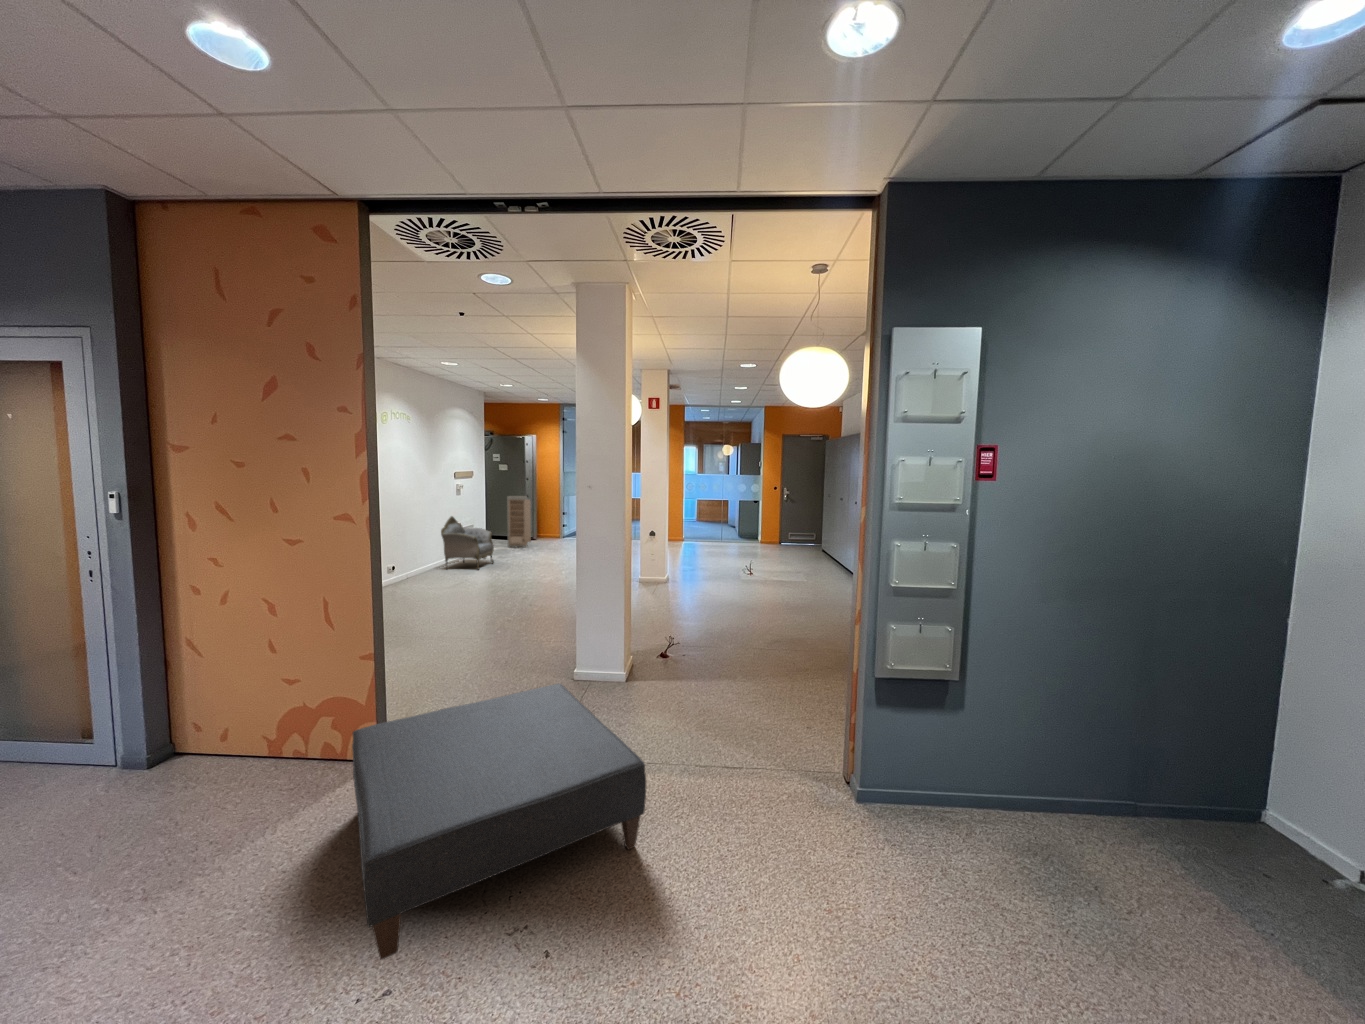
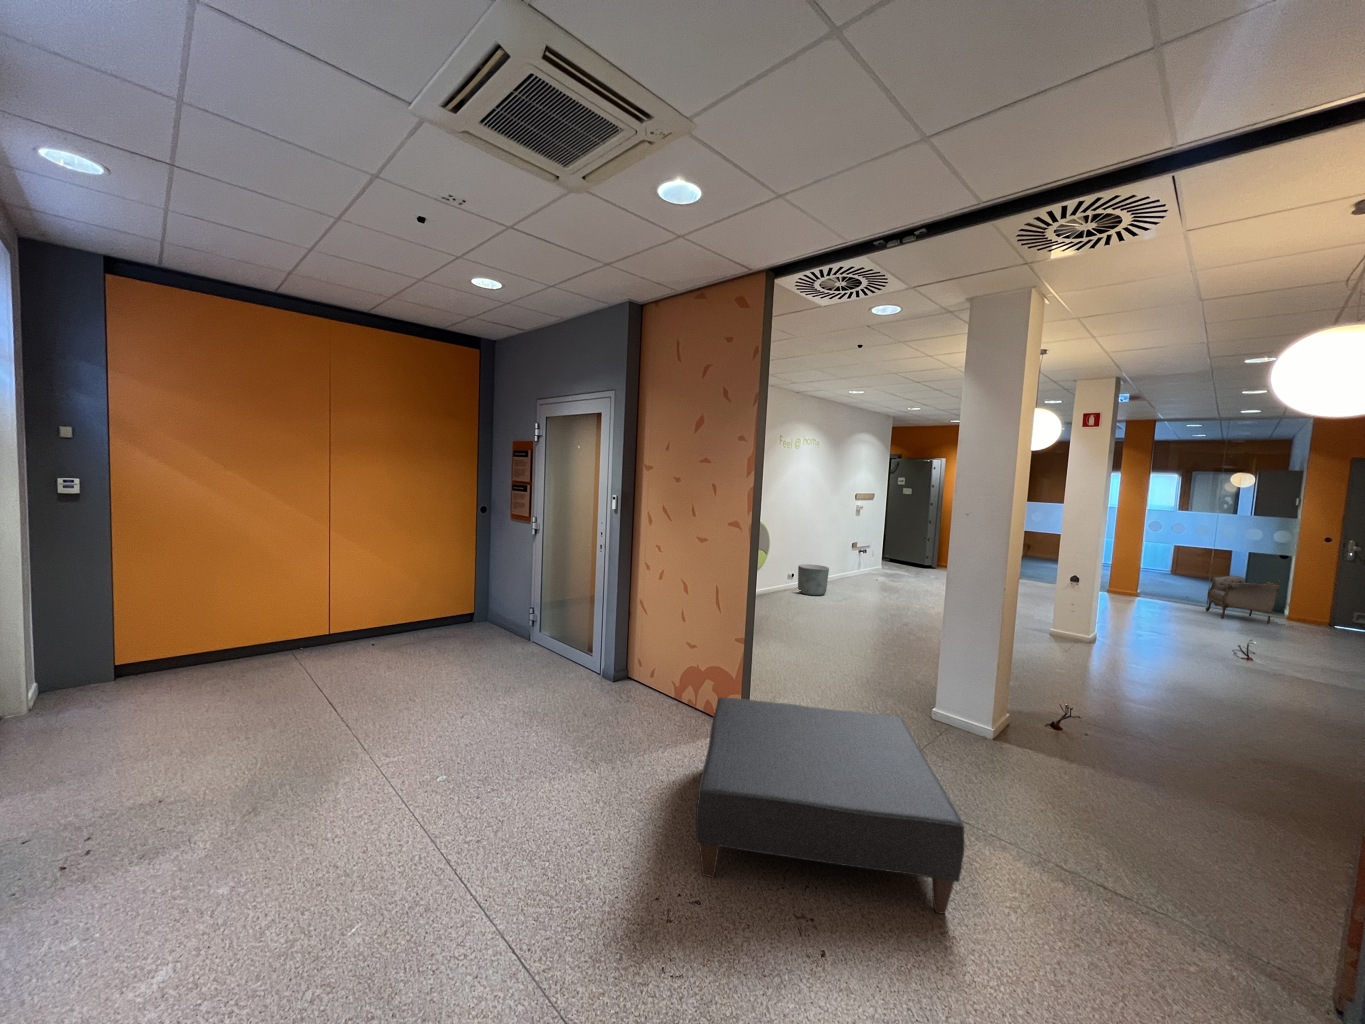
storage cabinet: present [507,496,531,547] -> none [902,522,932,579]
armchair: present [441,516,494,570] -> present [1206,576,1281,624]
planter: none [403,549,439,582] -> present [798,564,829,595]

